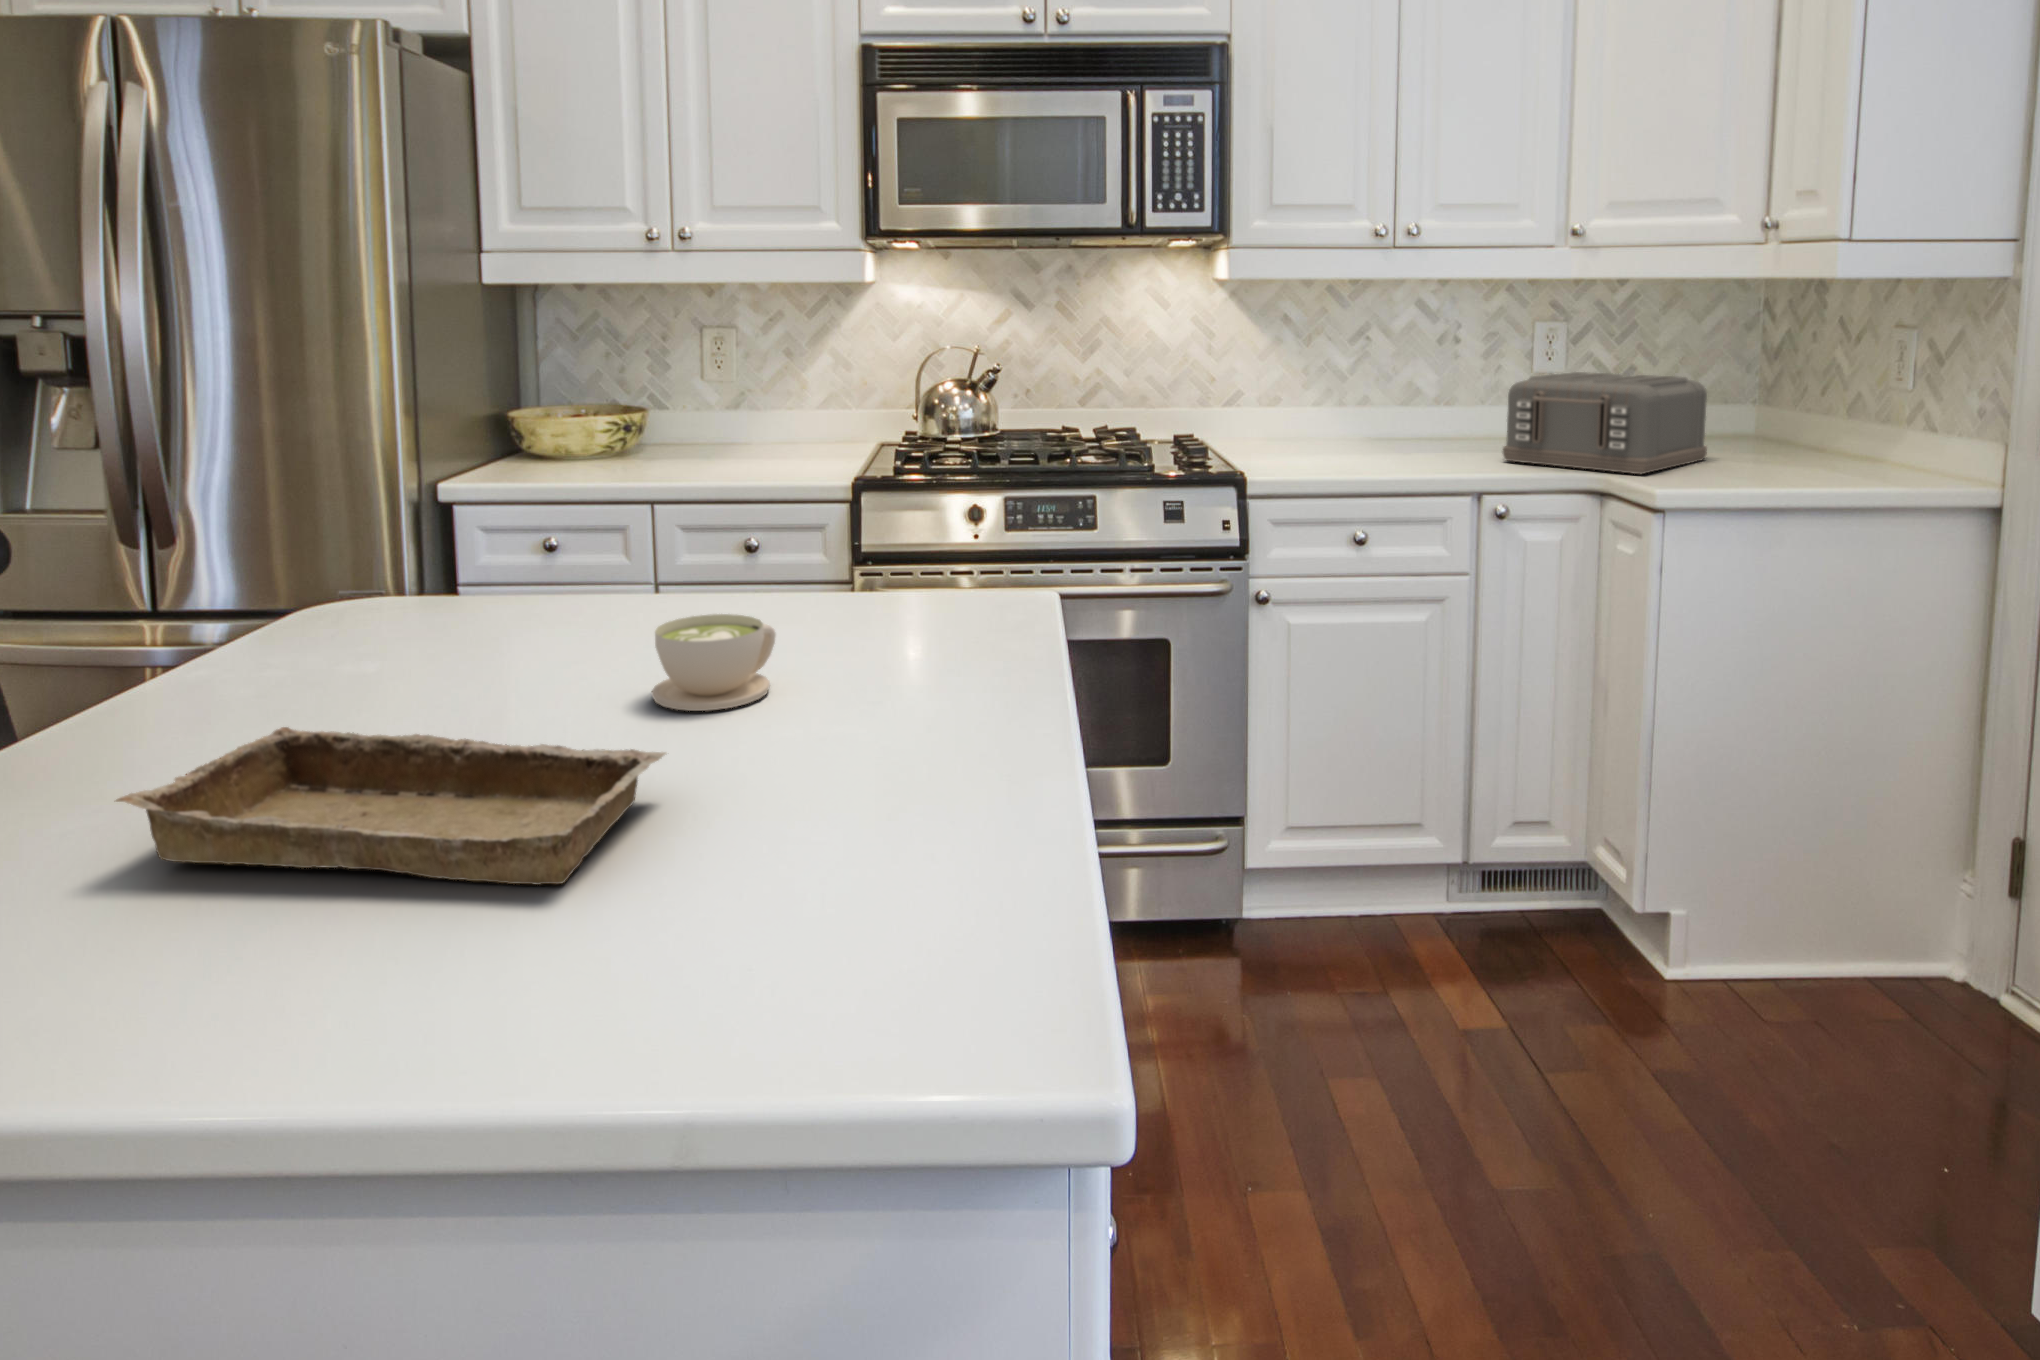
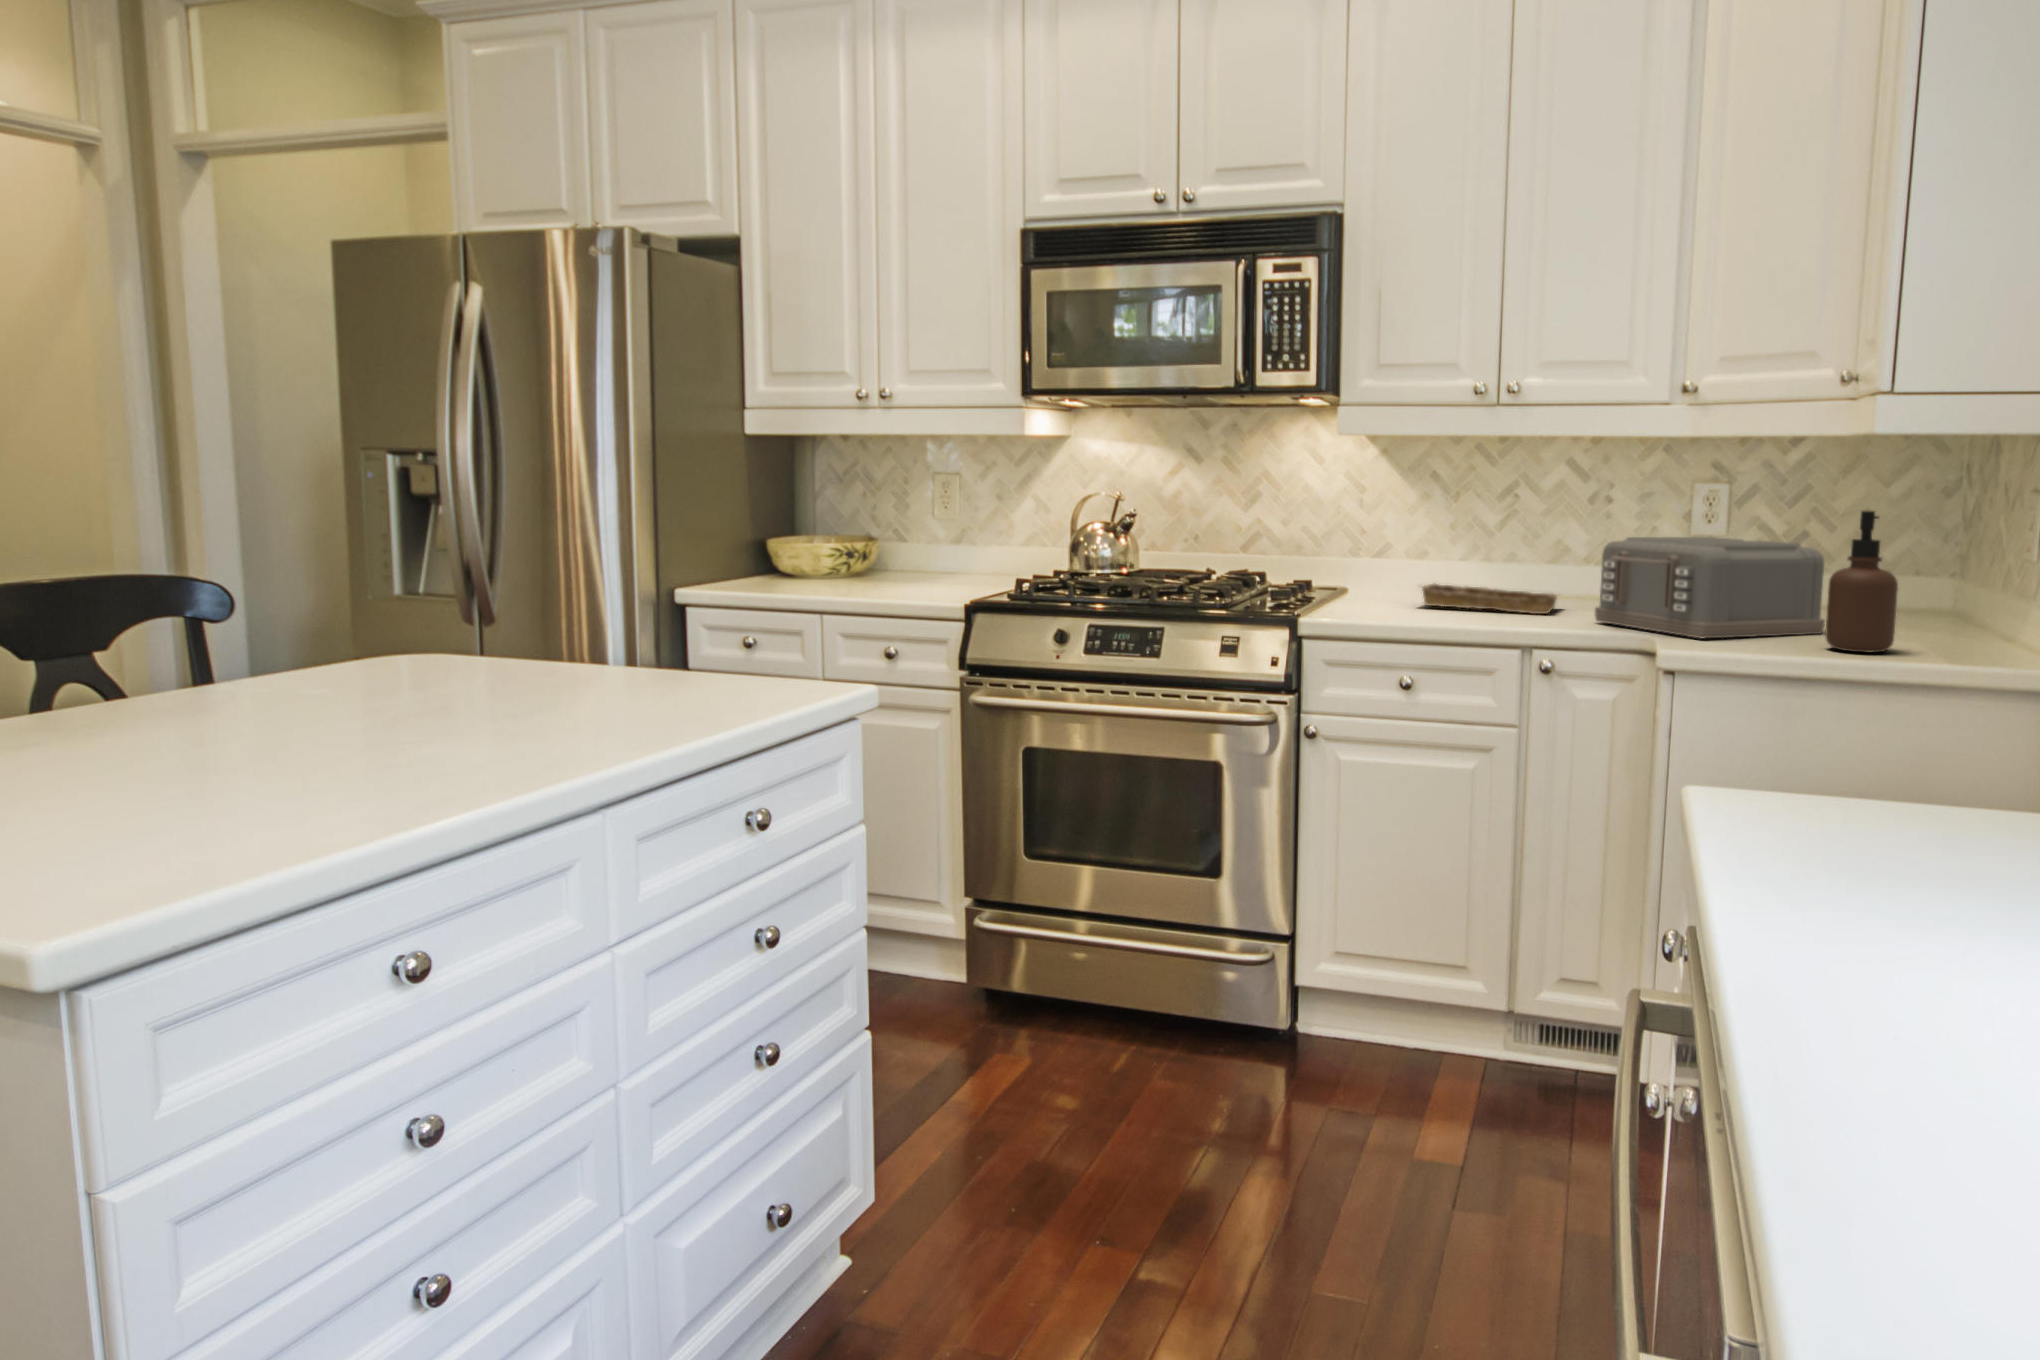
soap dispenser: none [1756,347,1823,479] -> present [1825,511,1898,653]
coffee cup: present [652,614,776,711] -> none [507,638,603,695]
tray: present [116,727,666,885] -> present [1422,584,1558,614]

